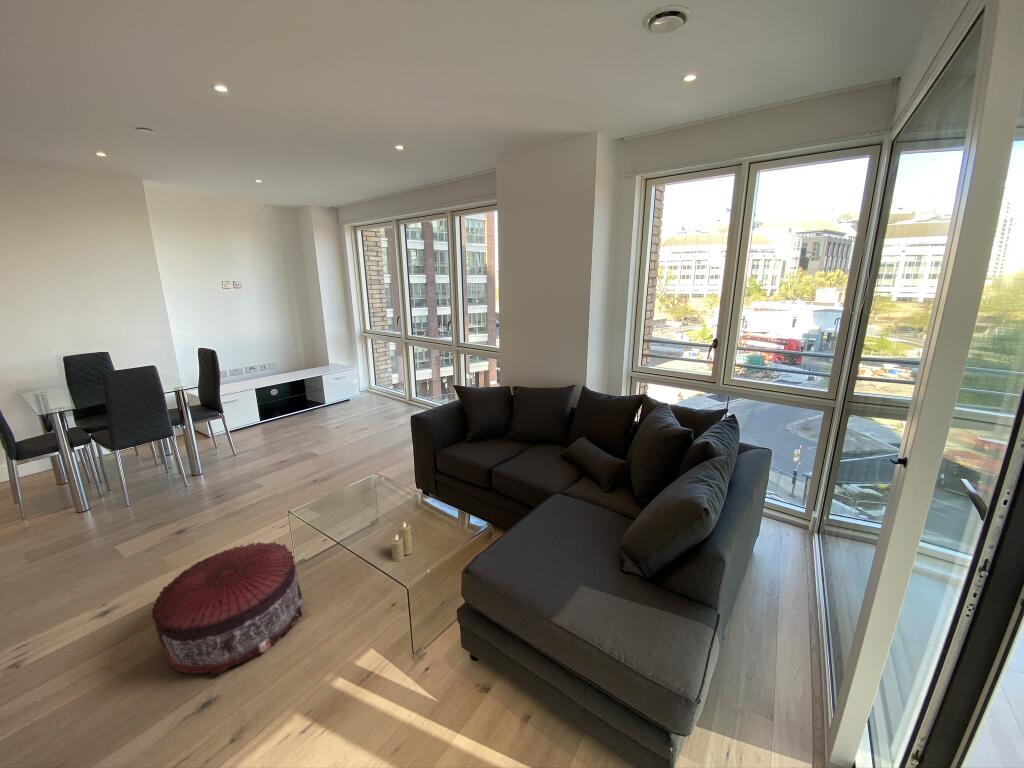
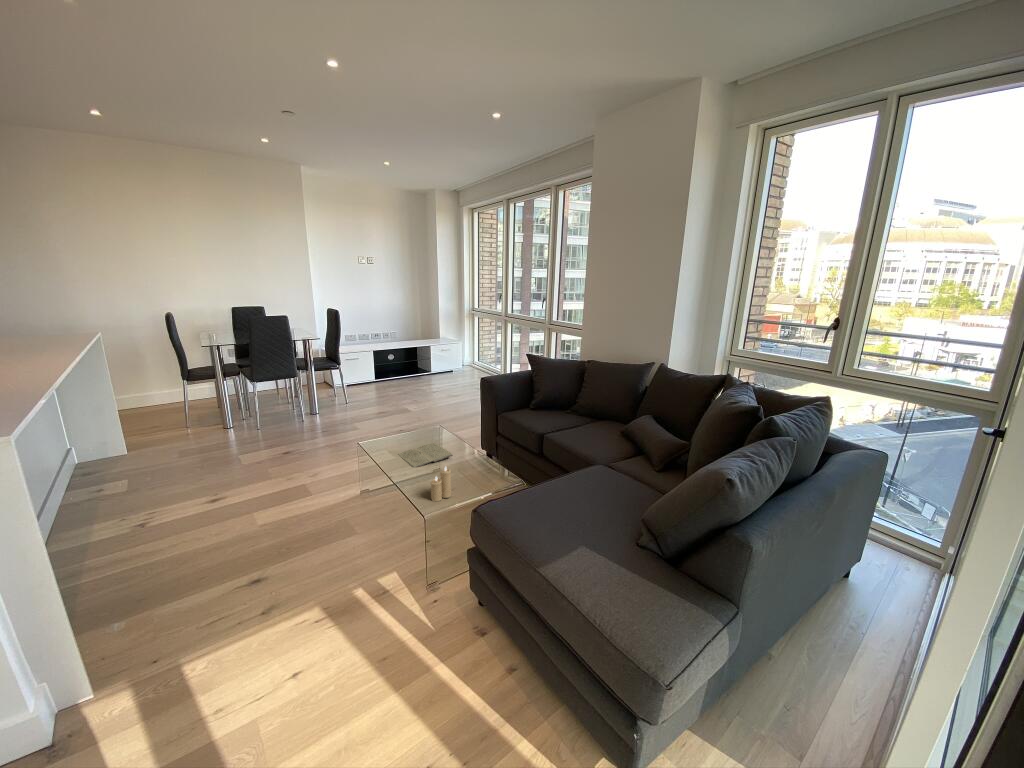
book: none [332,492,396,528] -> present [398,443,452,468]
pouf: present [151,542,303,674] -> none [238,462,355,559]

